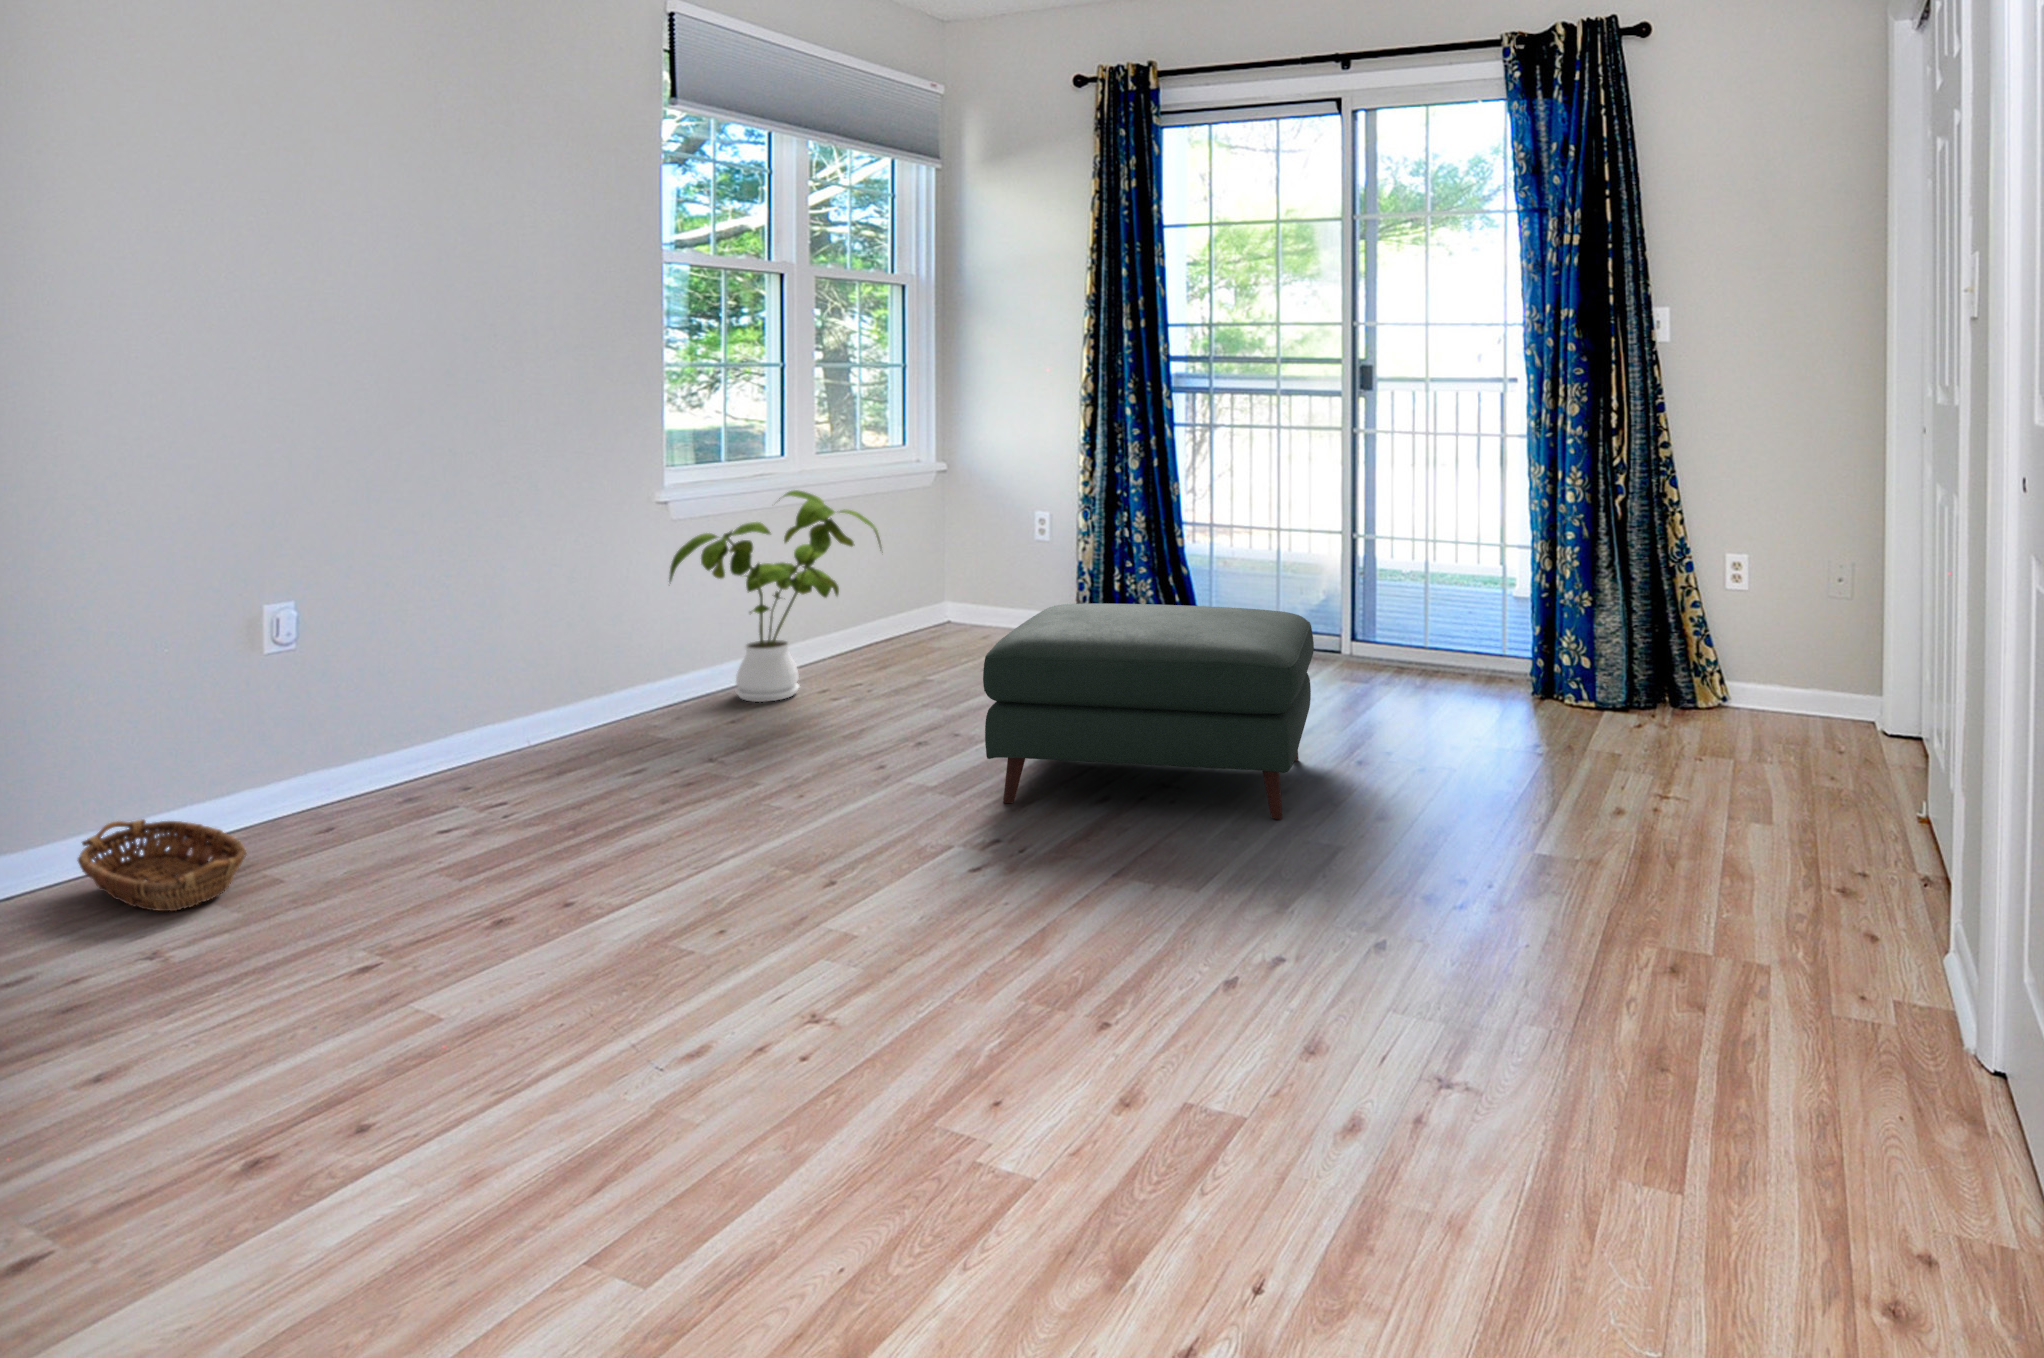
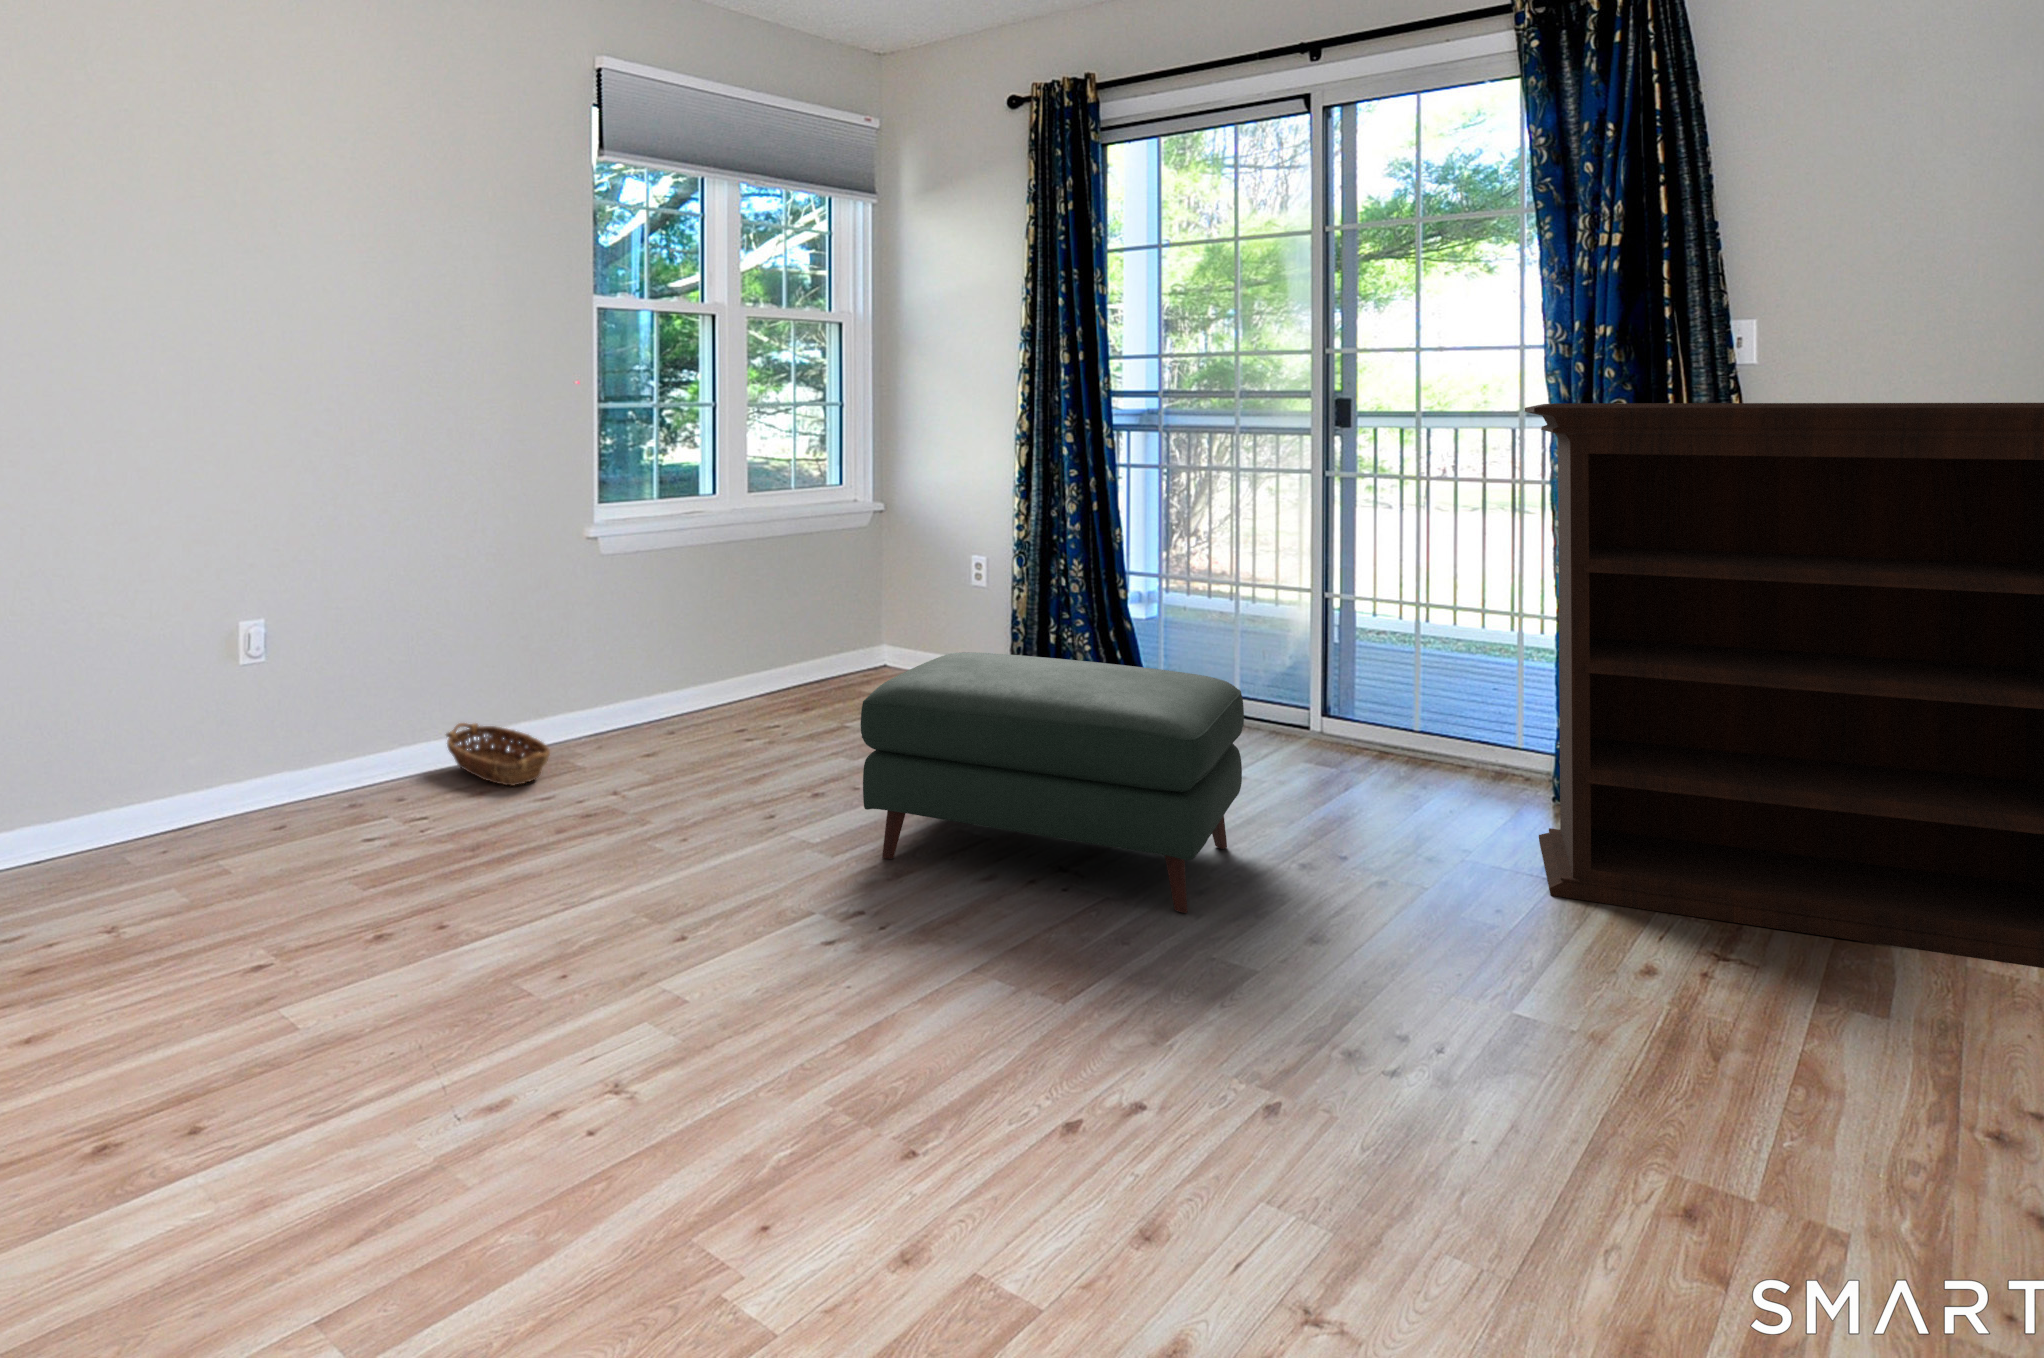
bookshelf: none [1521,372,1941,786] -> present [1525,403,2044,968]
house plant: present [669,490,881,702] -> none [594,523,794,731]
basket: present [77,819,246,911] -> present [446,723,550,786]

